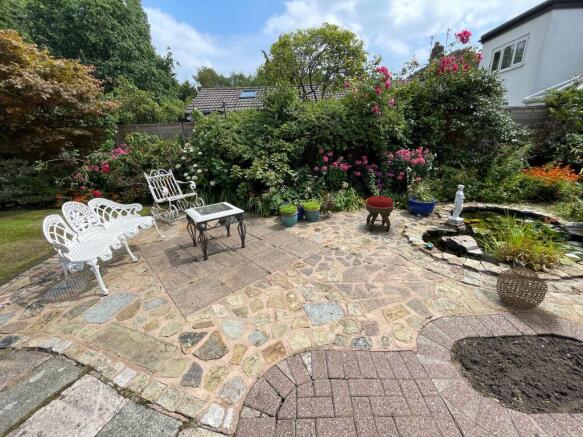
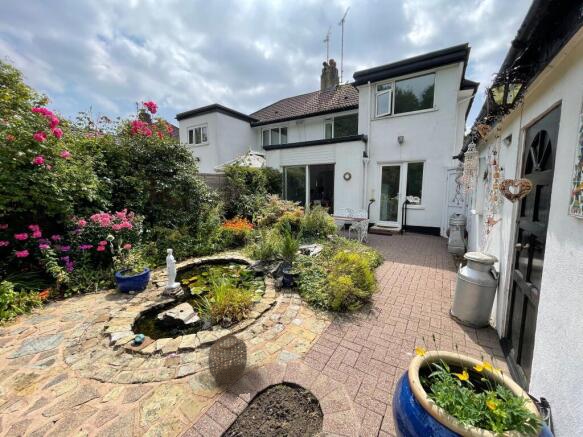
footstool: present [366,196,394,231] -> none [24,287,81,351]

